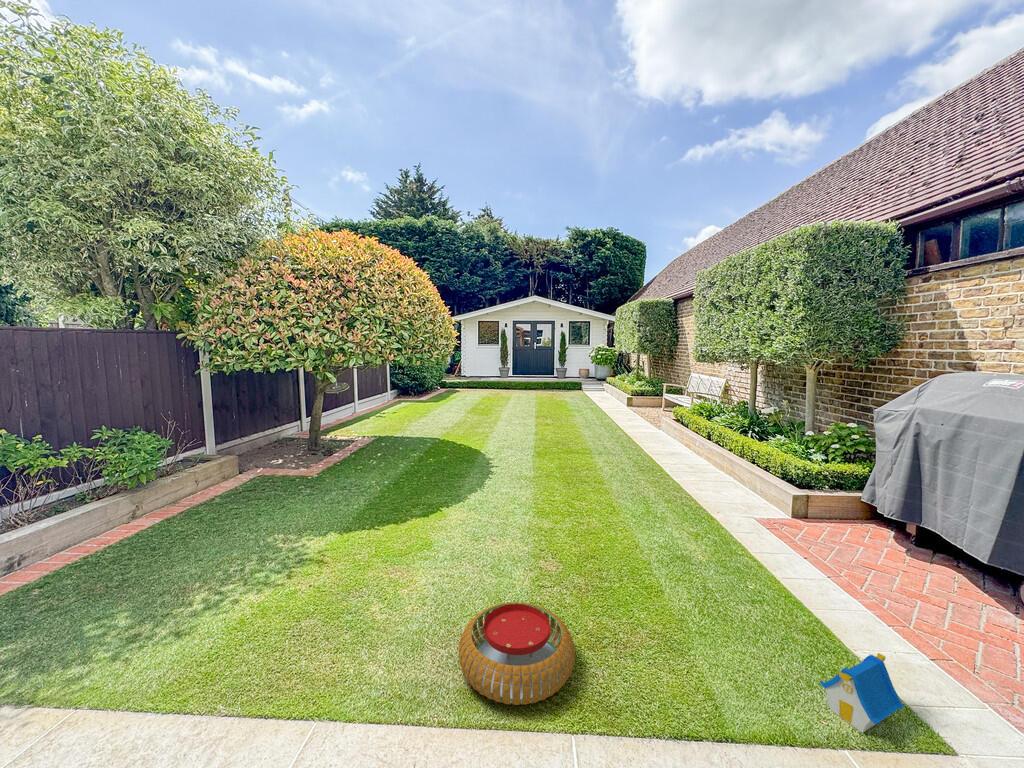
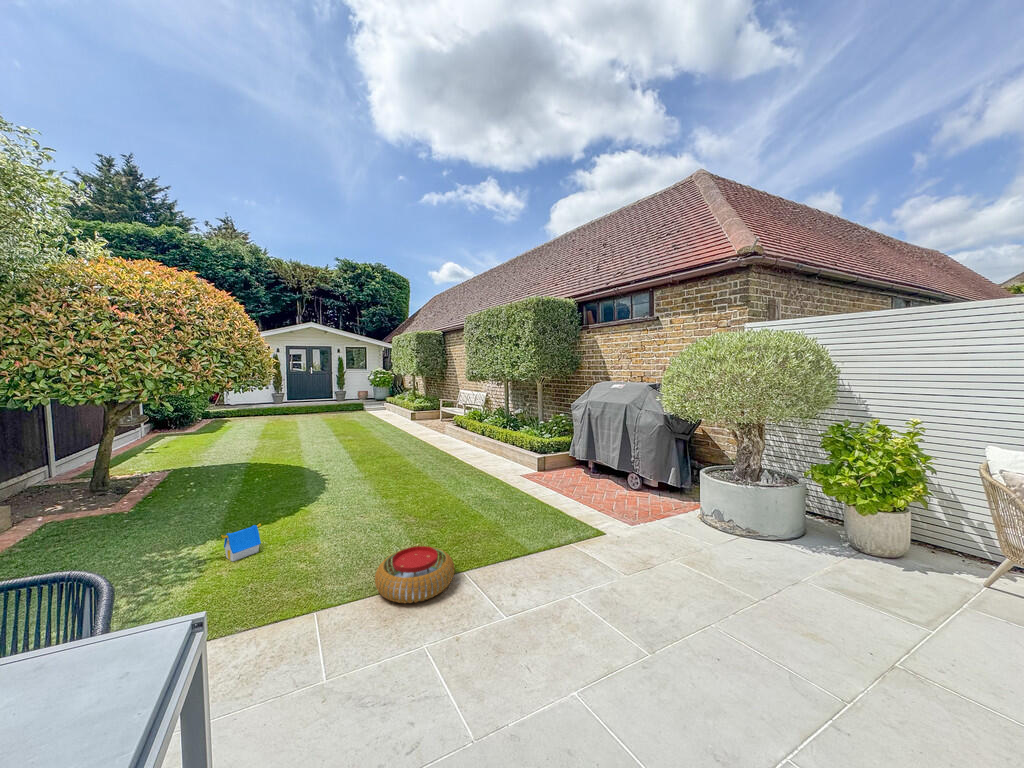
toy house: present [820,653,904,733] -> present [221,523,261,561]

